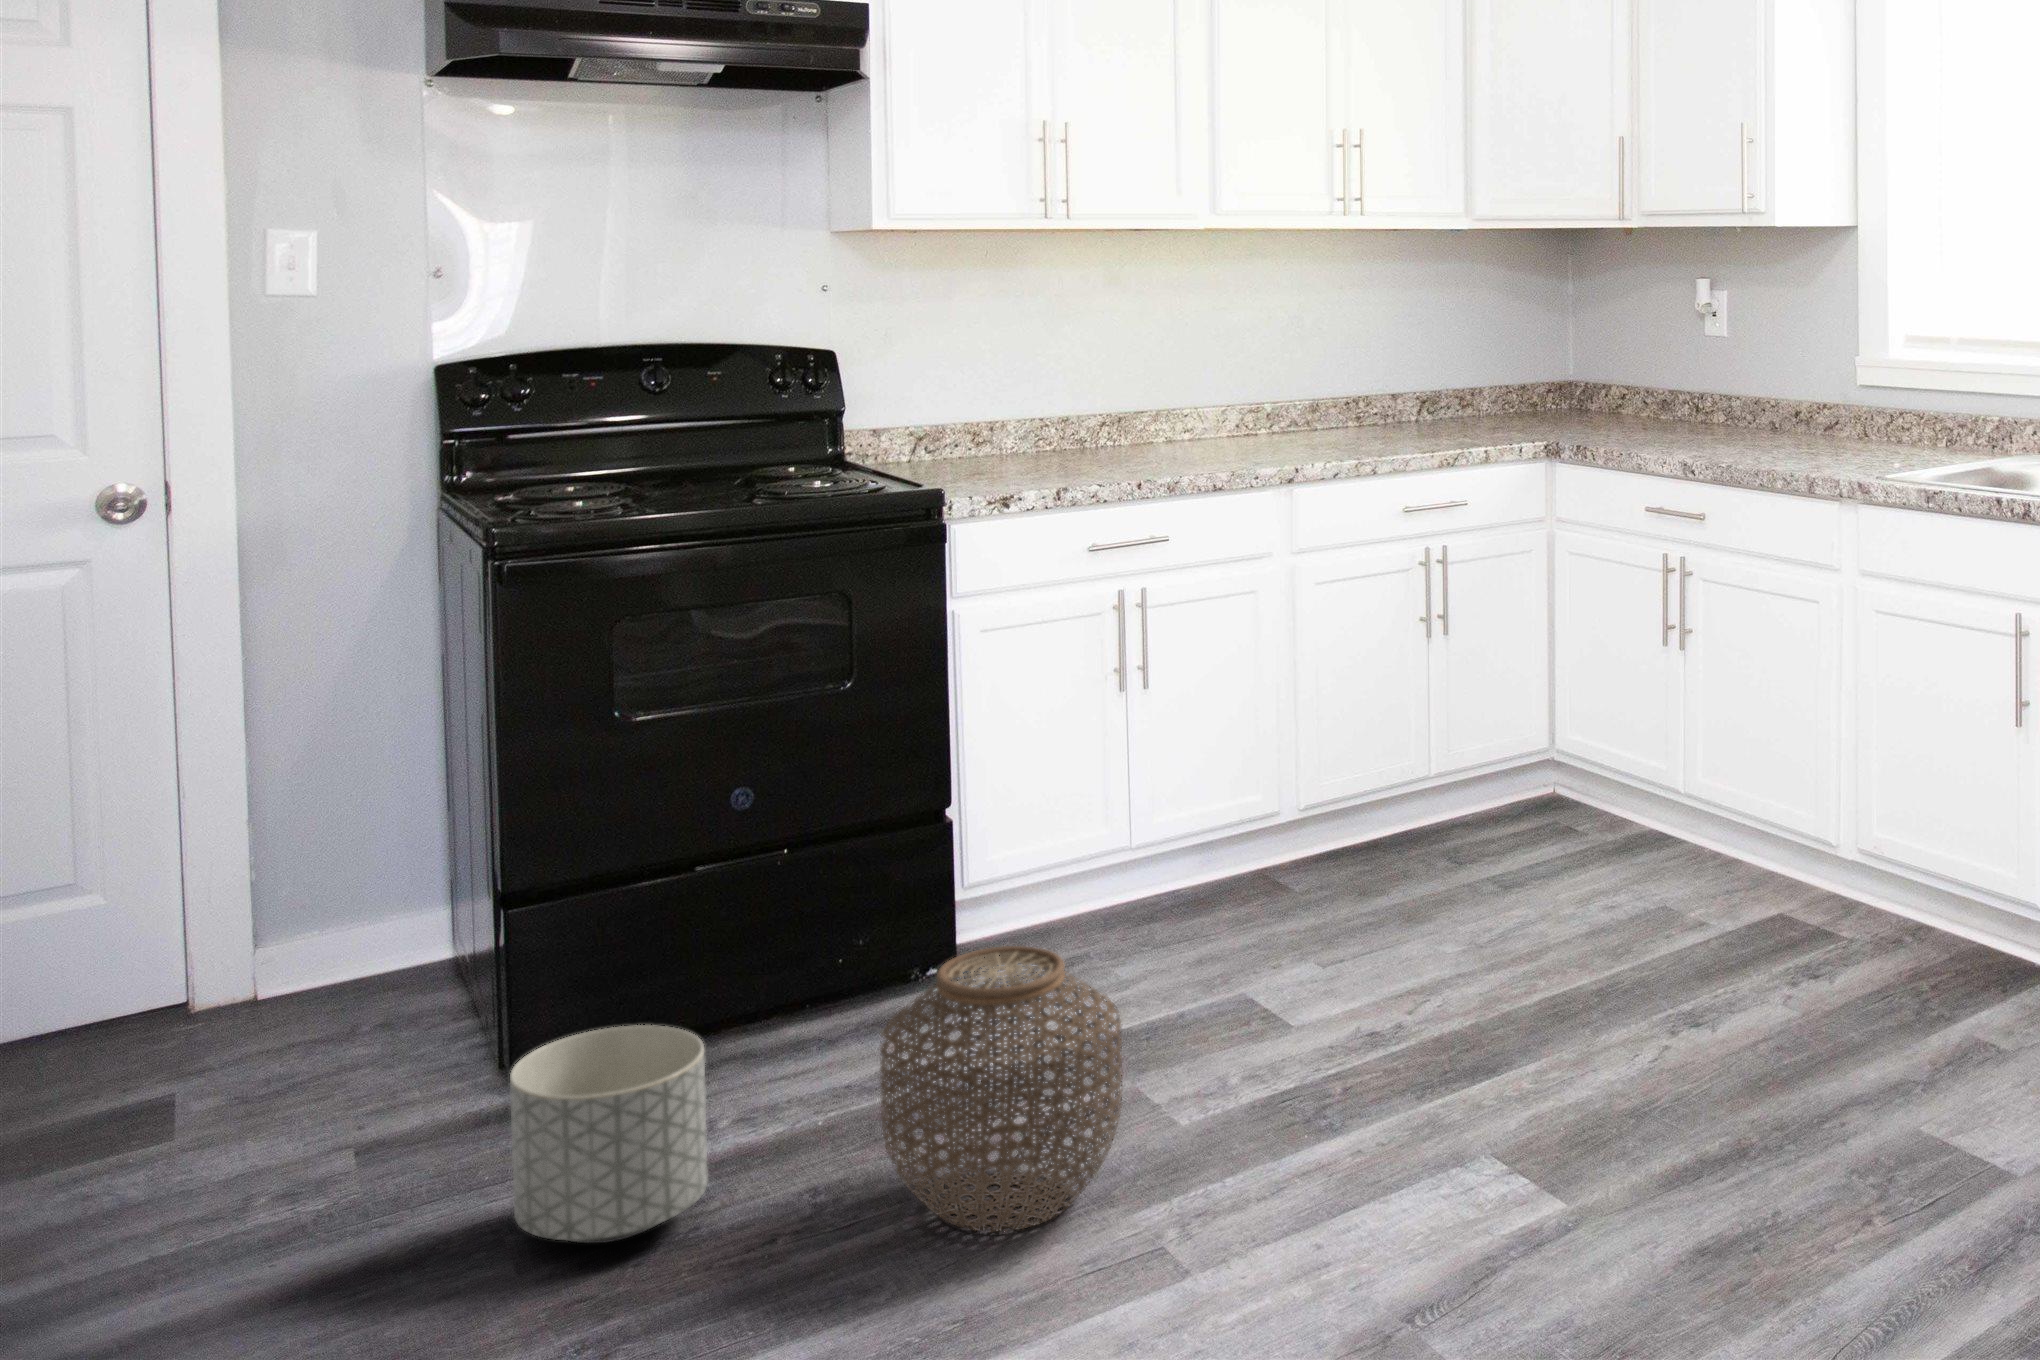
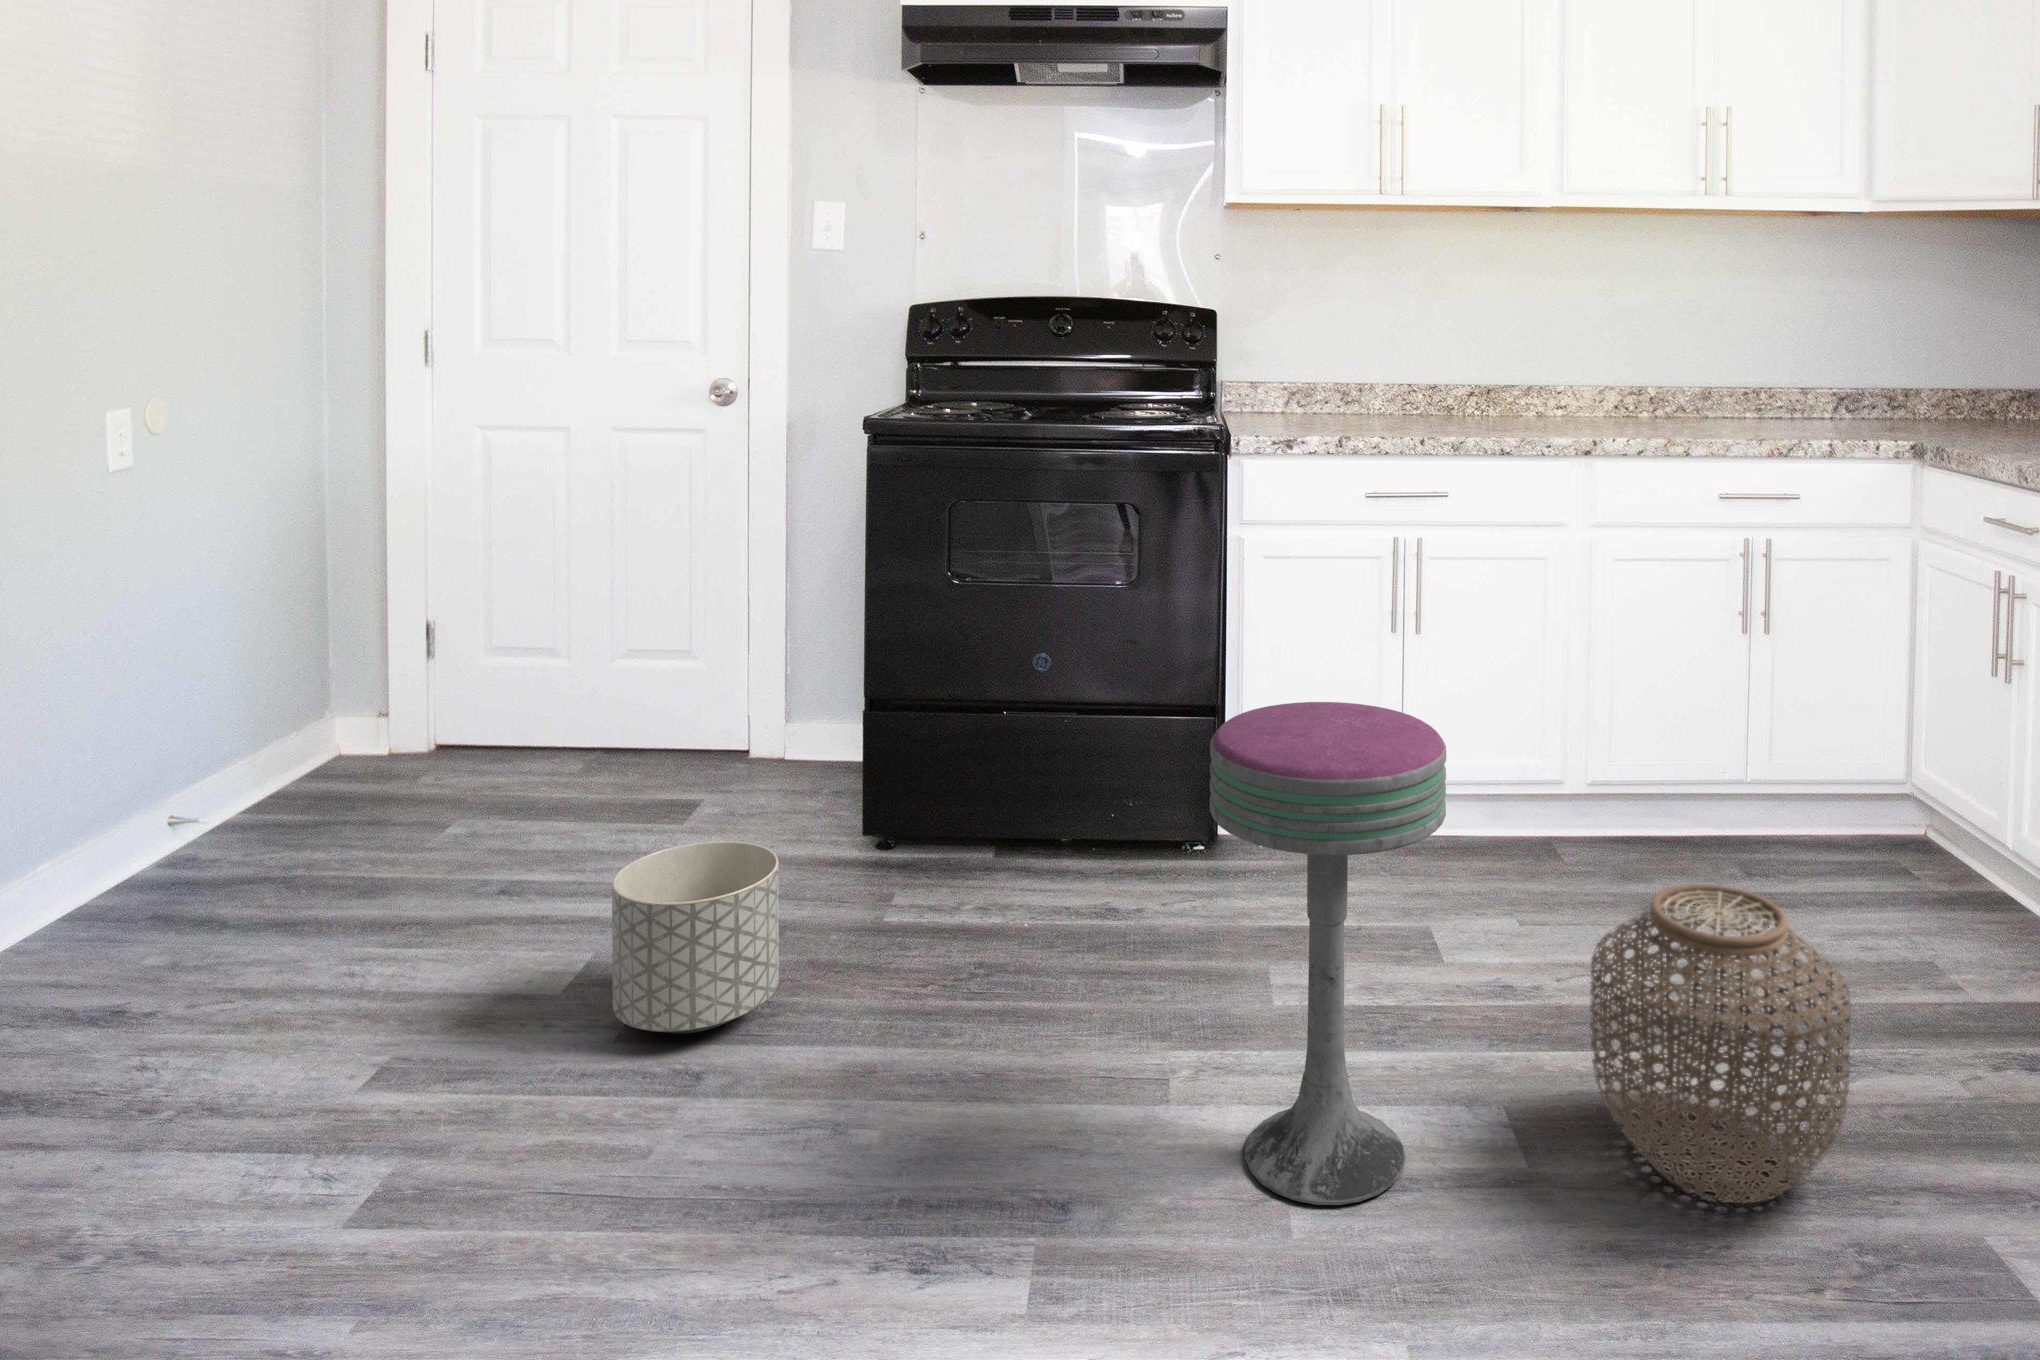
bar stool: none [1238,731,1444,1150] -> present [1210,702,1446,1205]
woven basket: present [880,946,1122,1232] -> present [1590,884,1850,1203]

